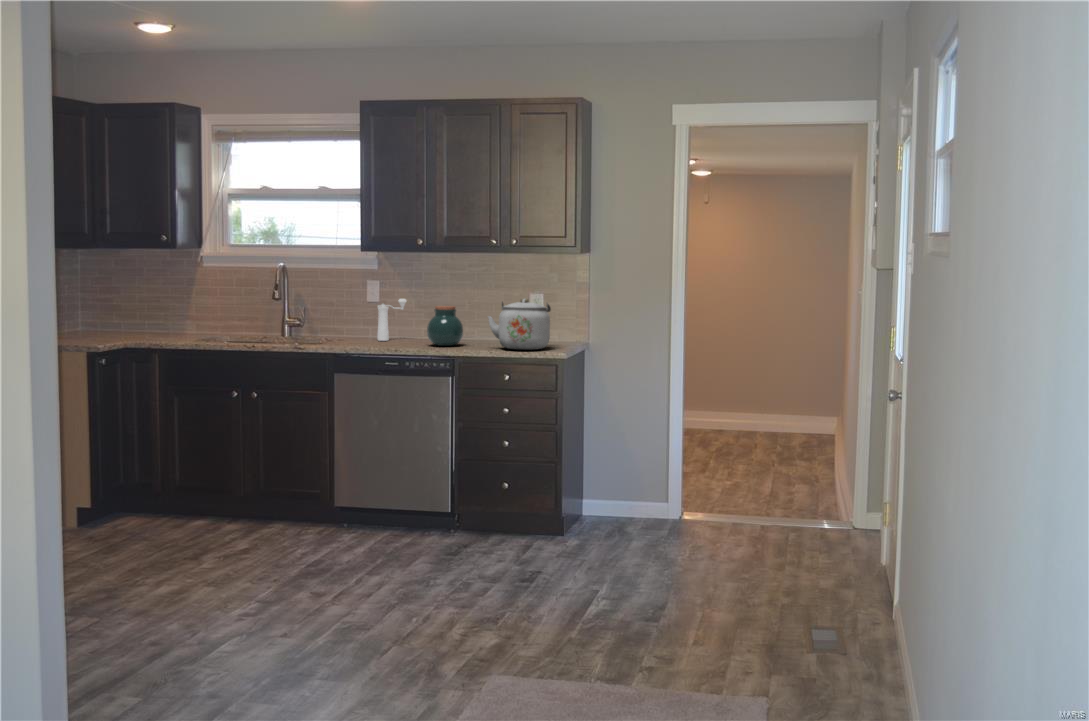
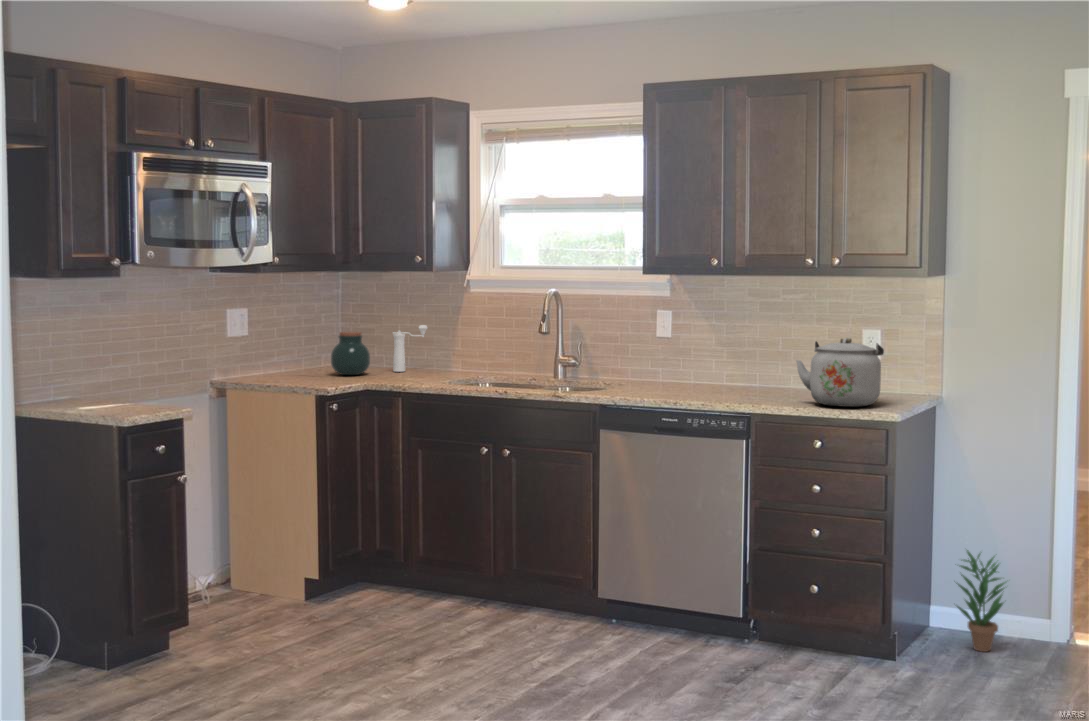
pepper mill: present [377,299,407,341] -> present [393,325,428,372]
jar: present [427,306,463,346] -> present [331,332,370,375]
potted plant: none [601,453,641,527] -> present [956,550,1006,652]

